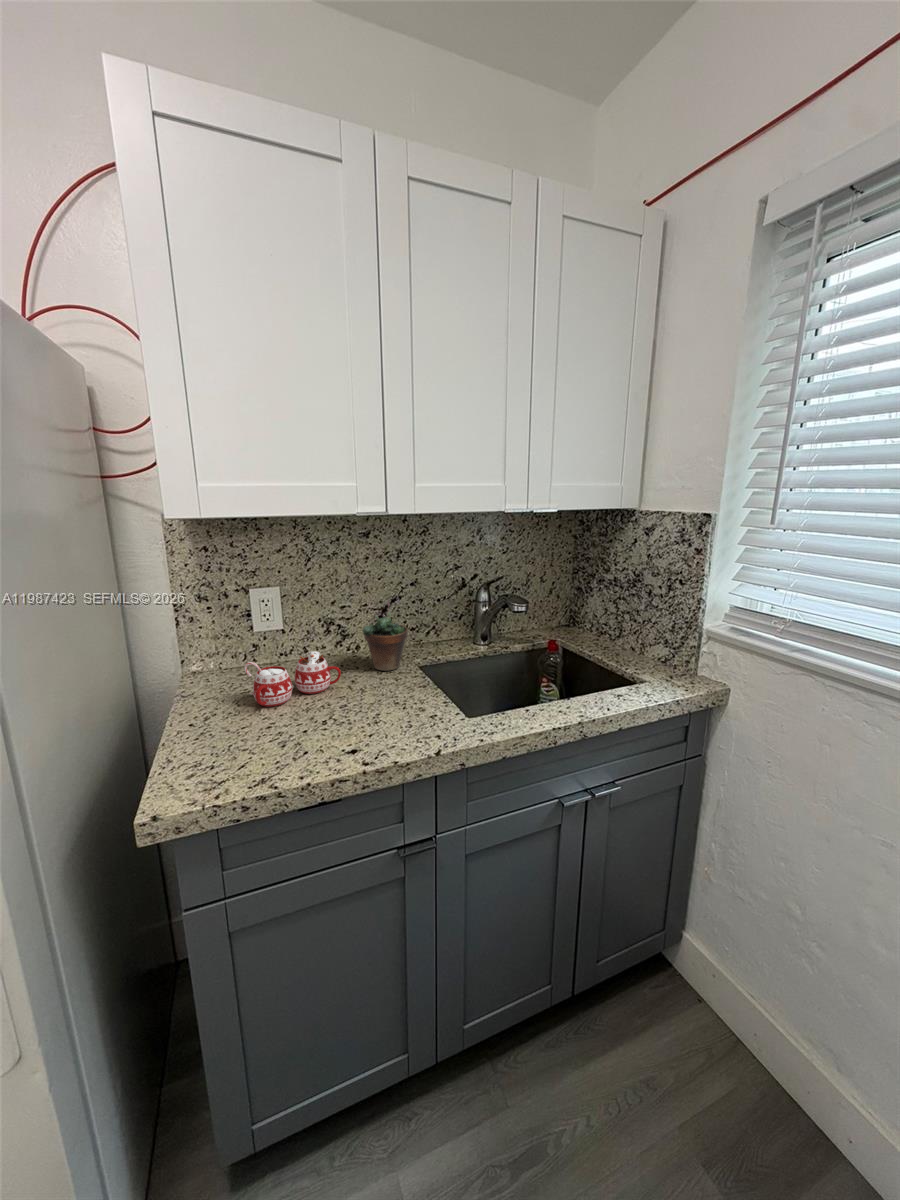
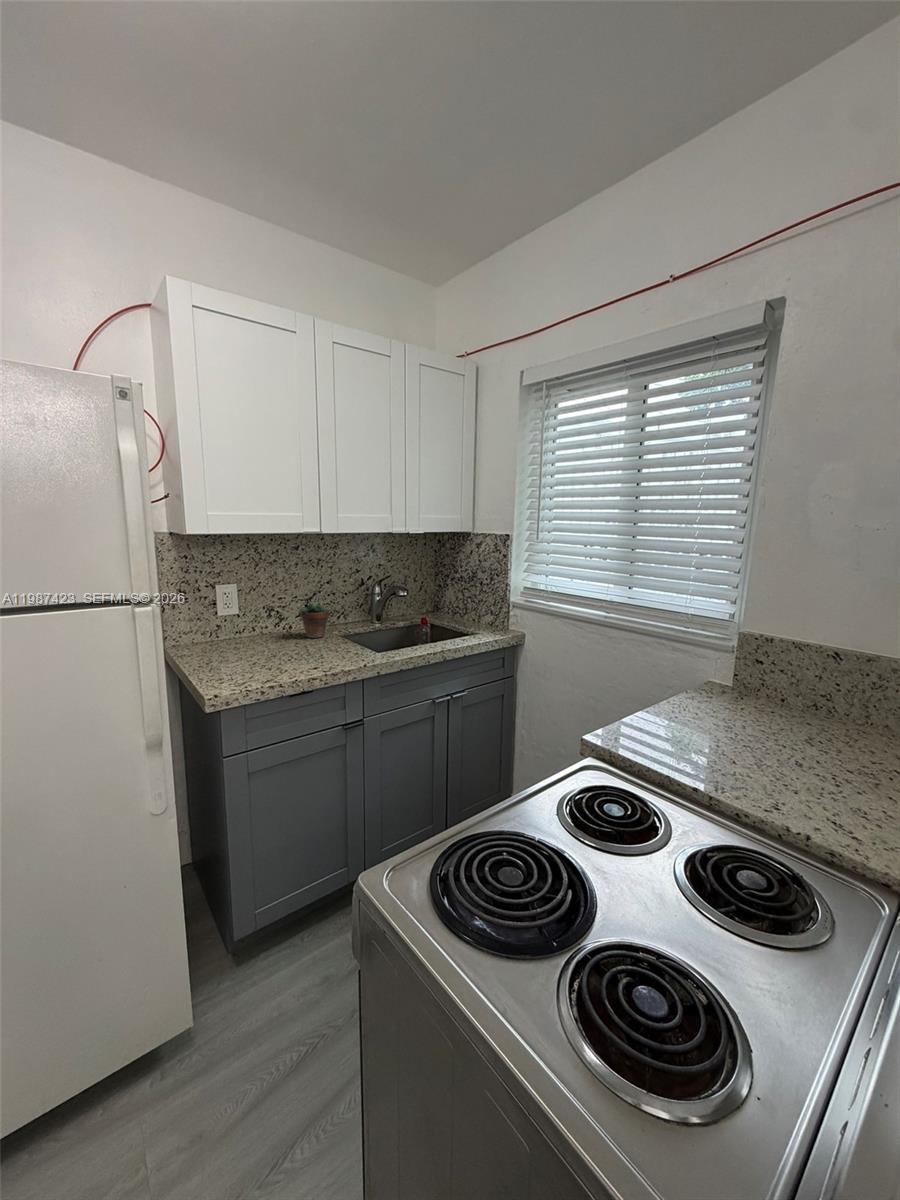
mug: present [244,651,341,707] -> none [227,623,290,657]

